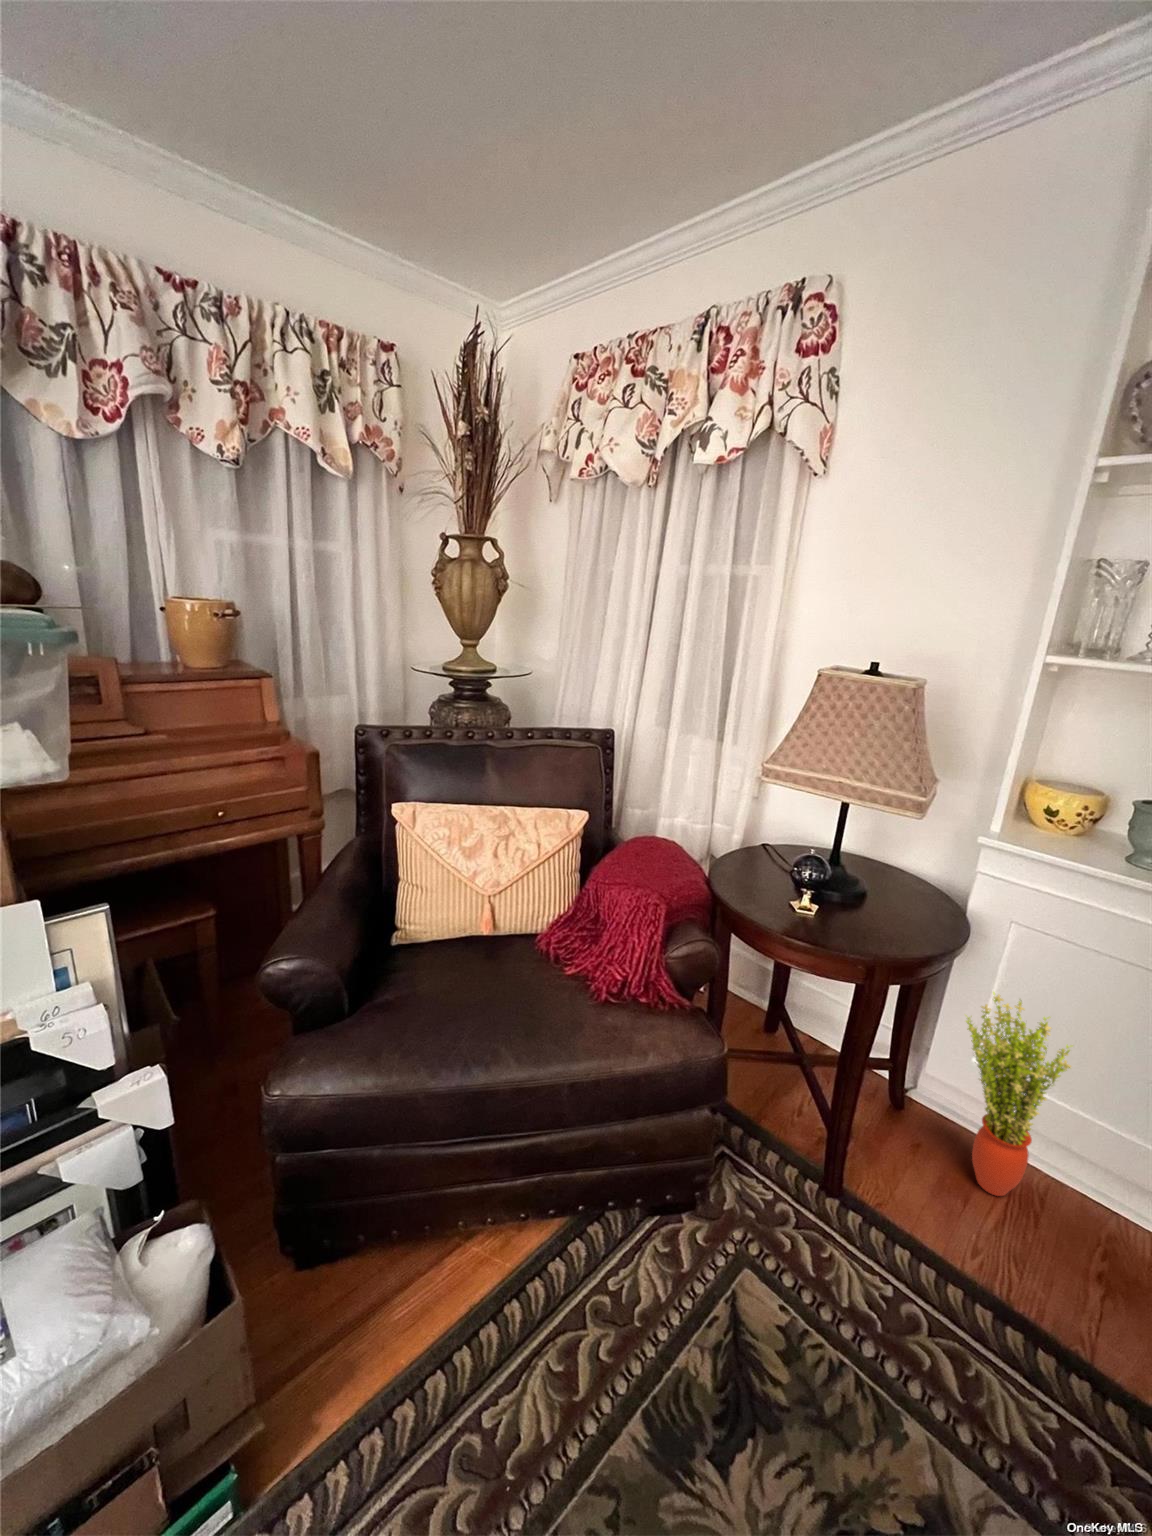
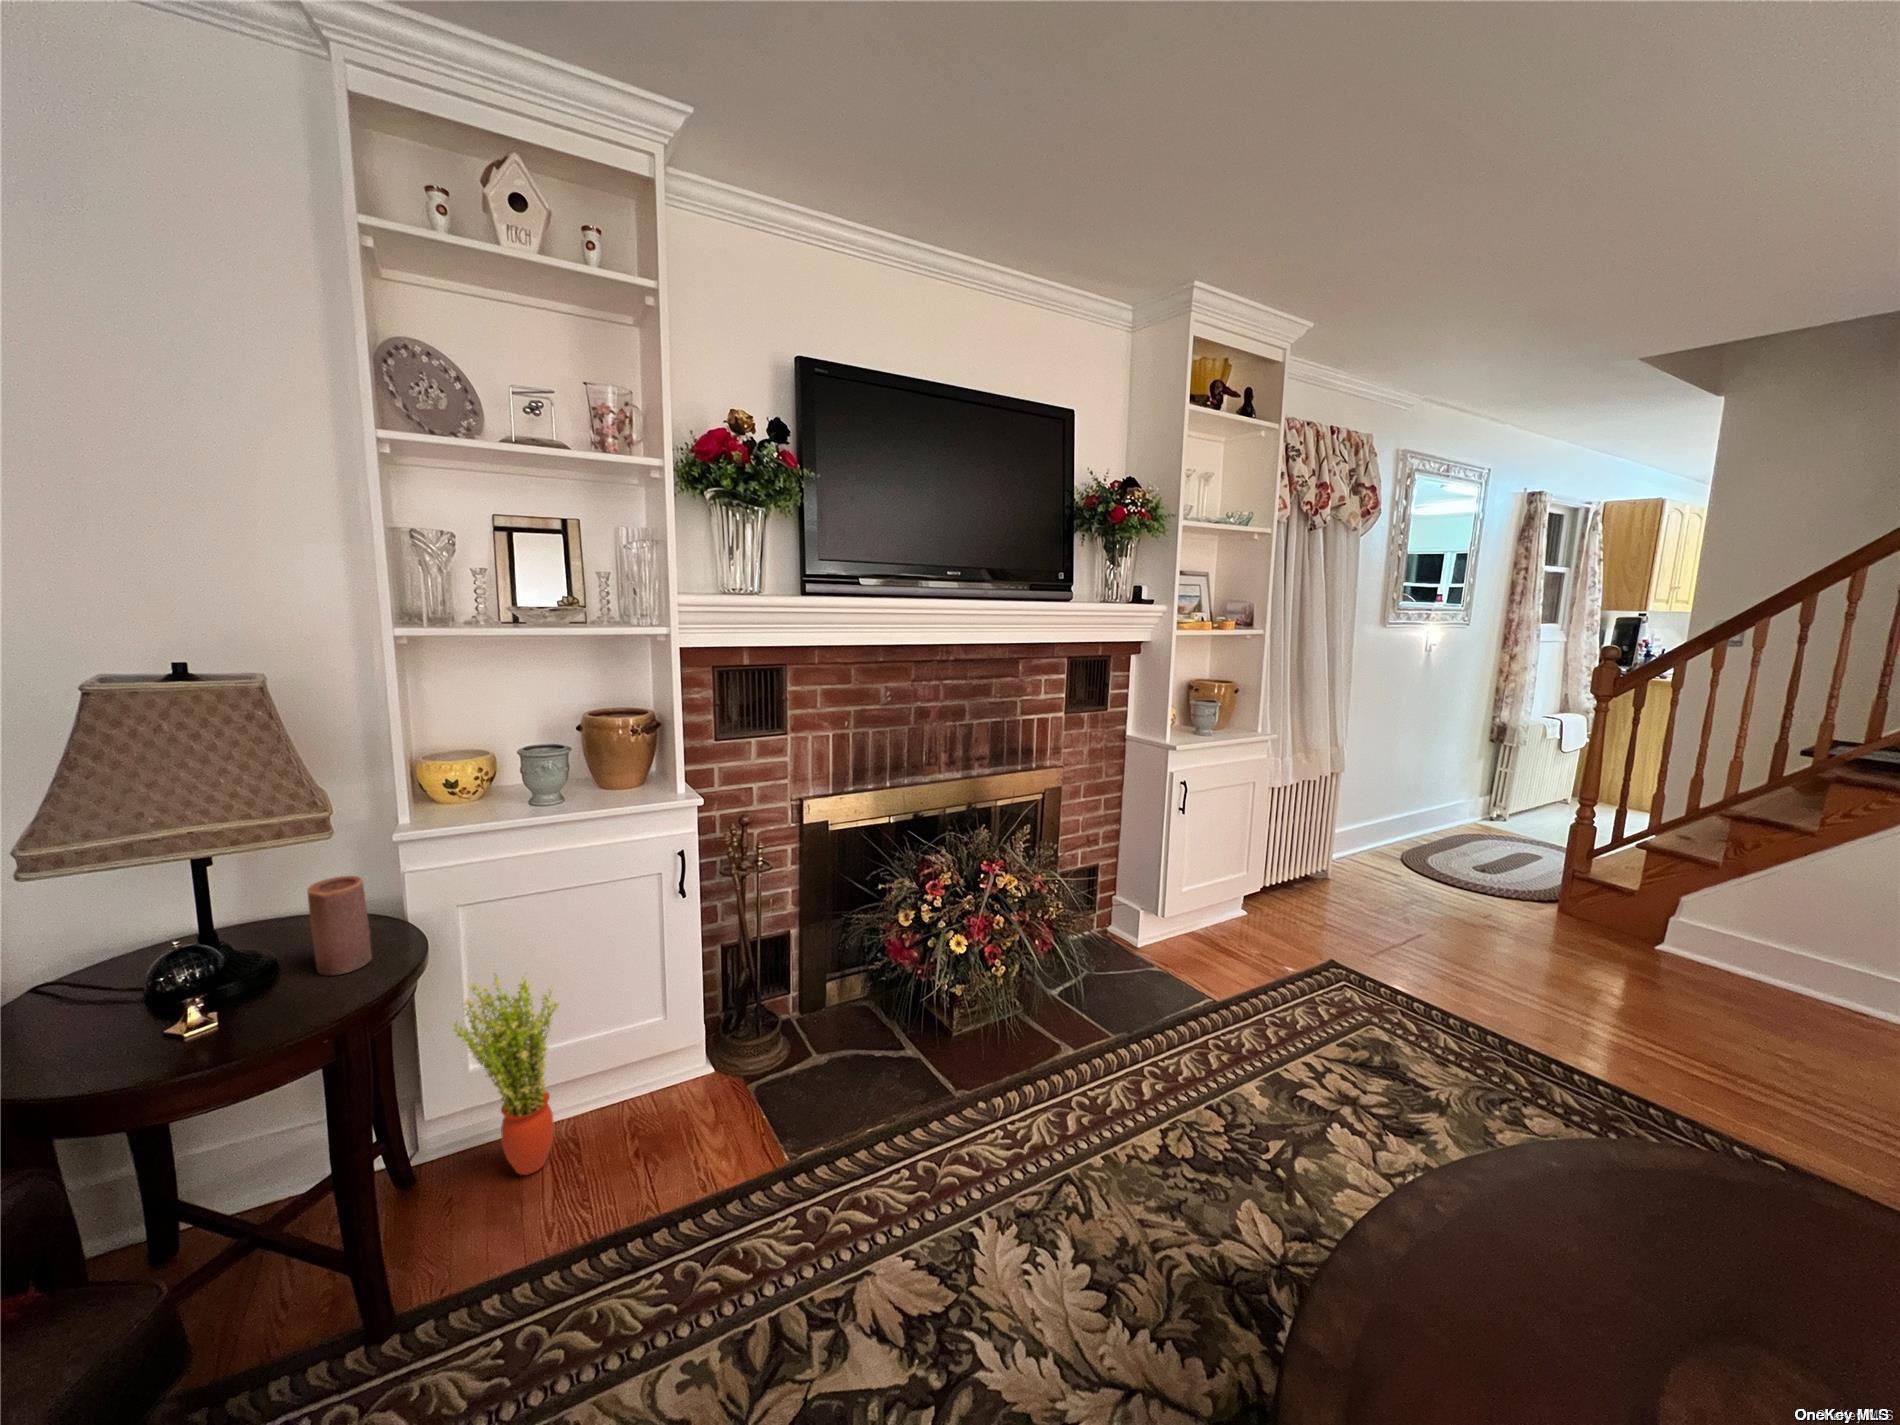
candle: none [884,849,935,928] -> present [307,876,372,976]

